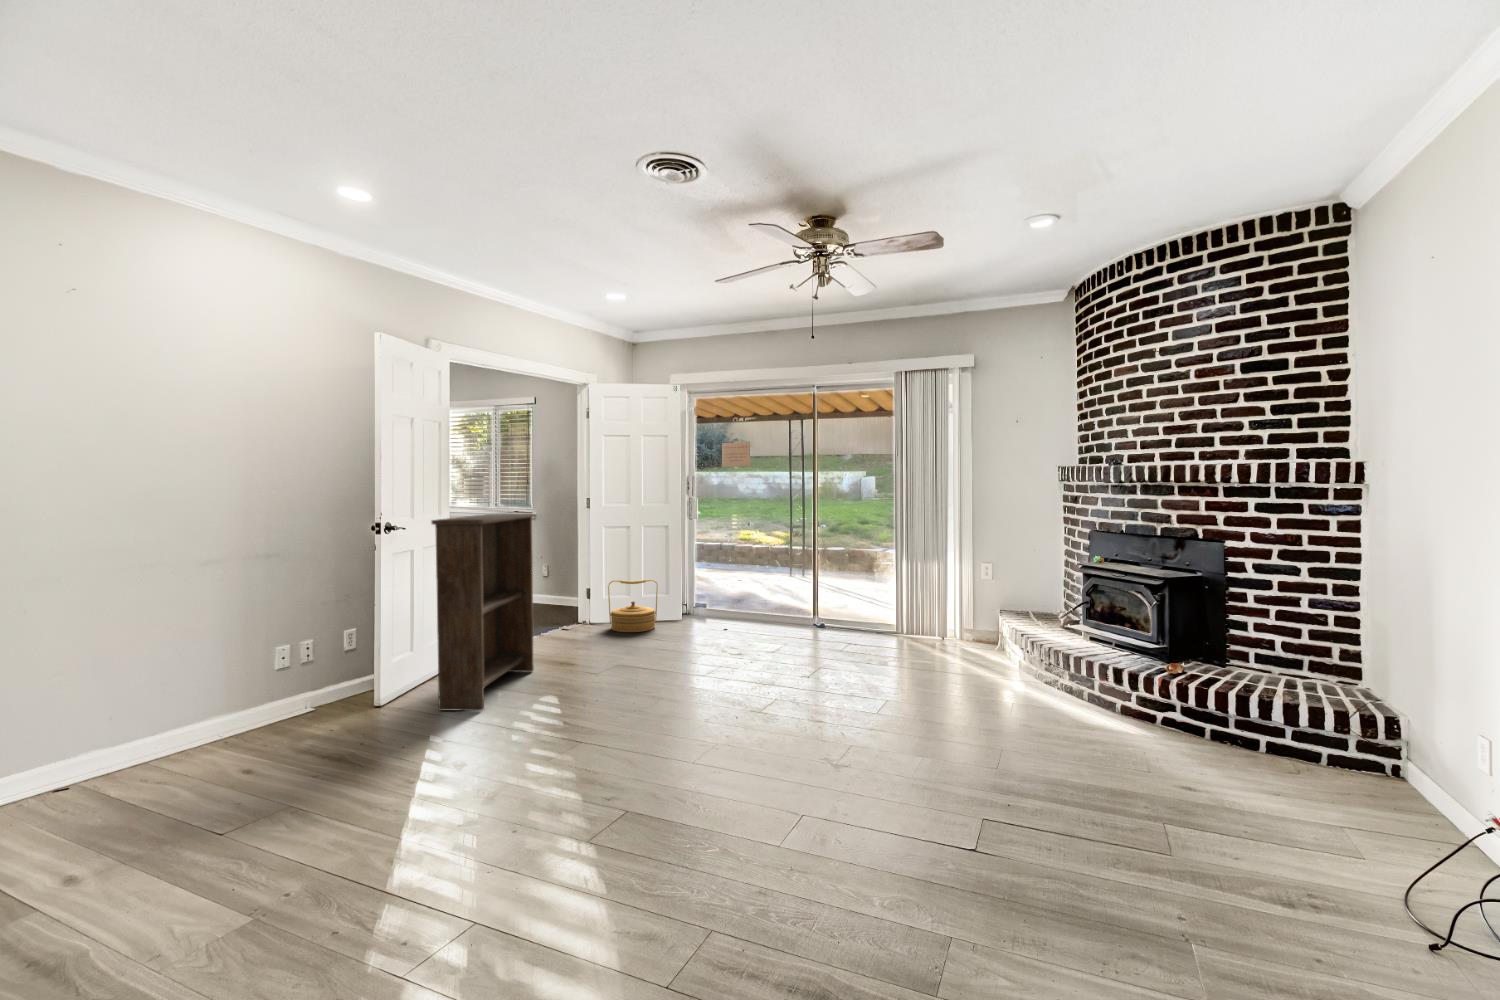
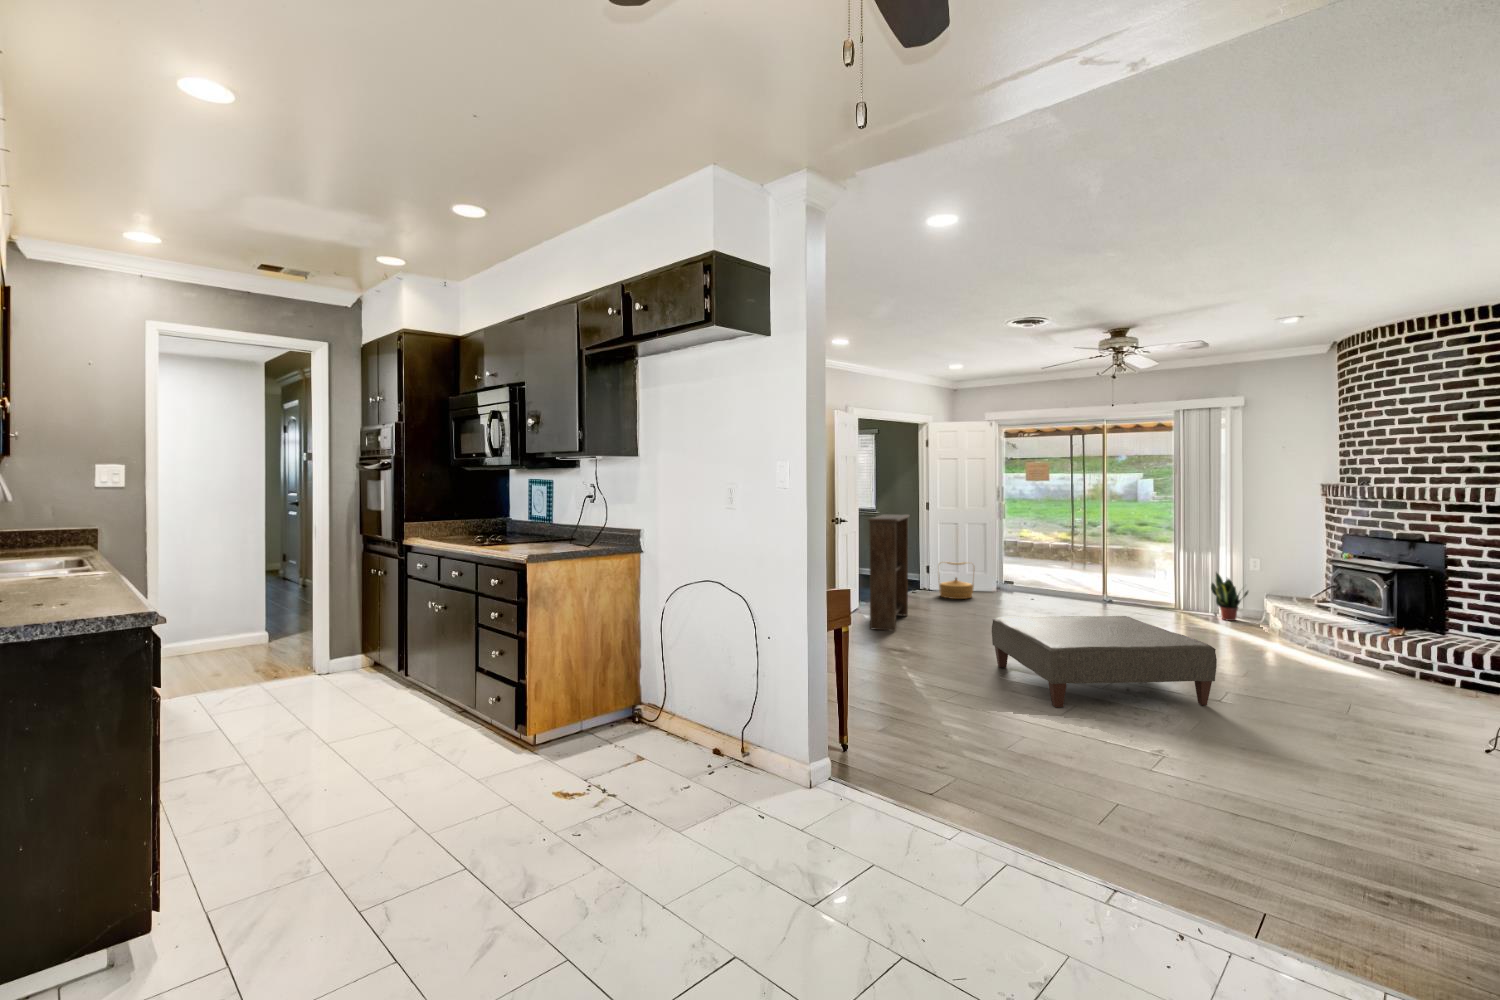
potted plant: none [941,583,983,646] -> present [1211,573,1248,621]
ottoman: none [595,676,969,942] -> present [992,616,1217,707]

